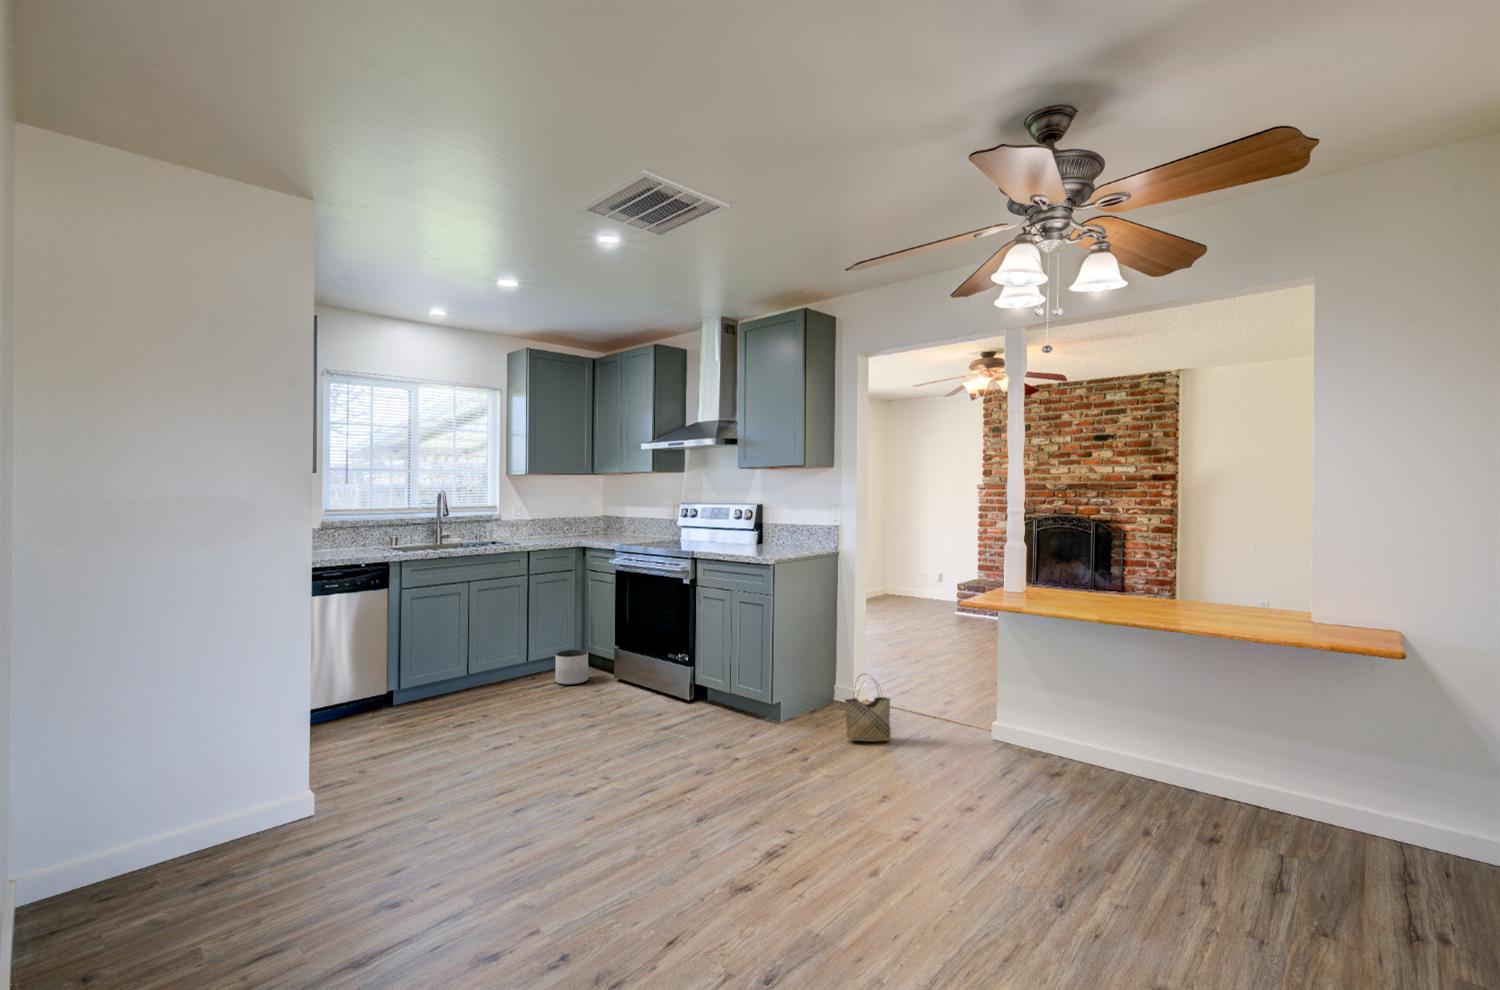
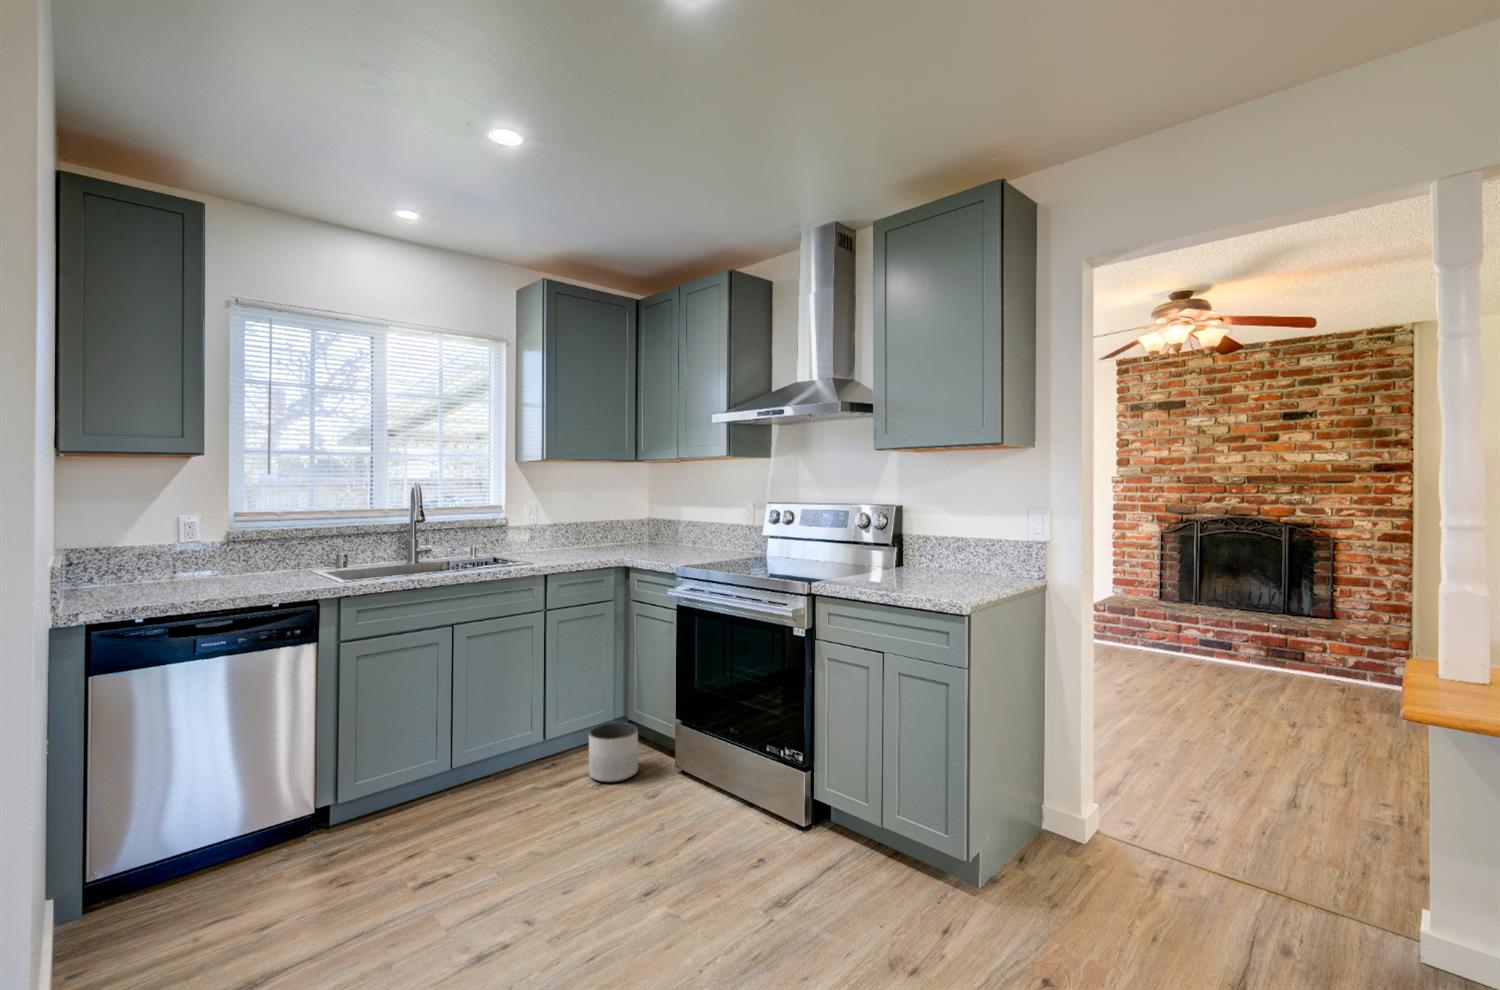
woven basket: present [845,674,891,742] -> none [1133,807,1225,943]

